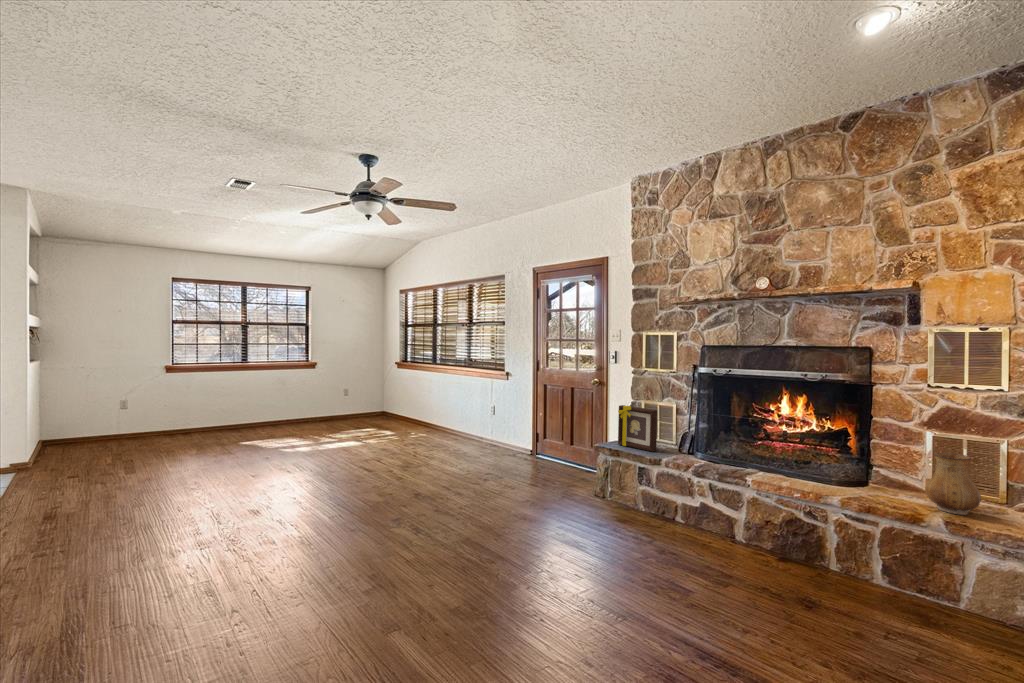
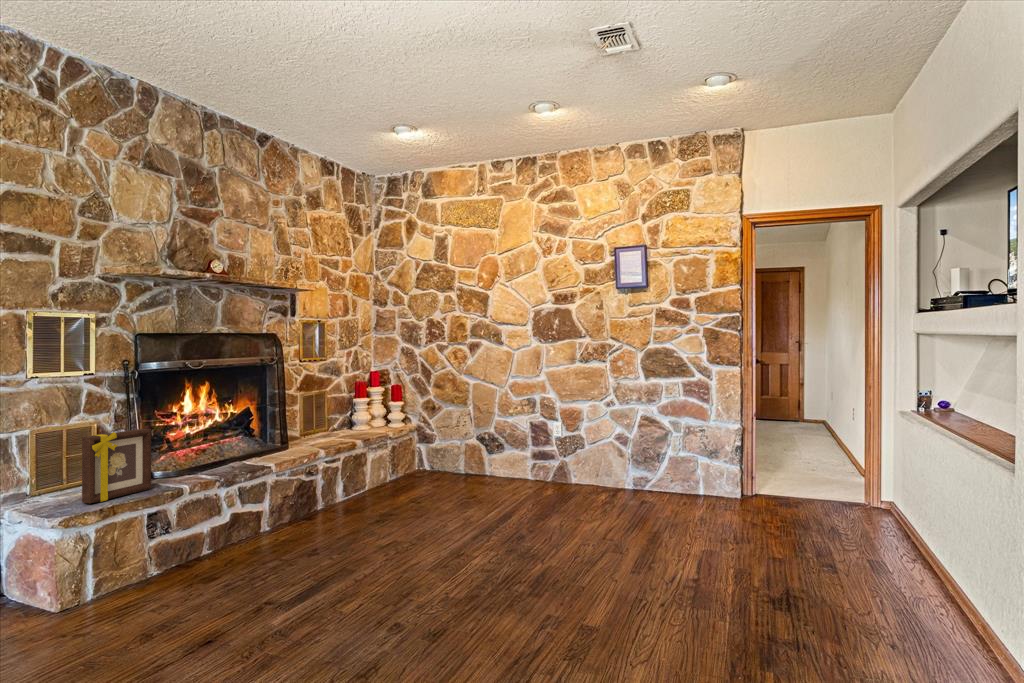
ceramic pitcher: present [926,453,981,515] -> none [323,402,351,439]

